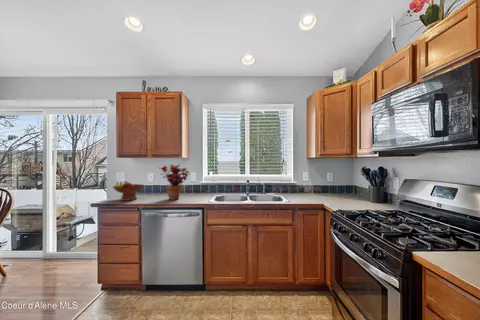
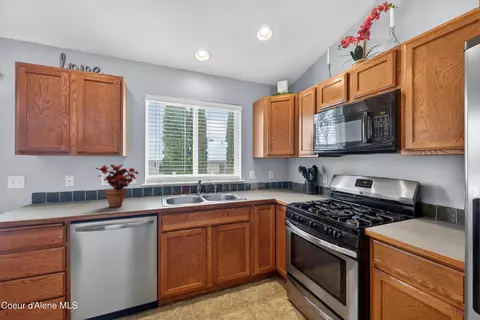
fruit bowl: present [113,181,144,201] -> none [21,187,72,213]

